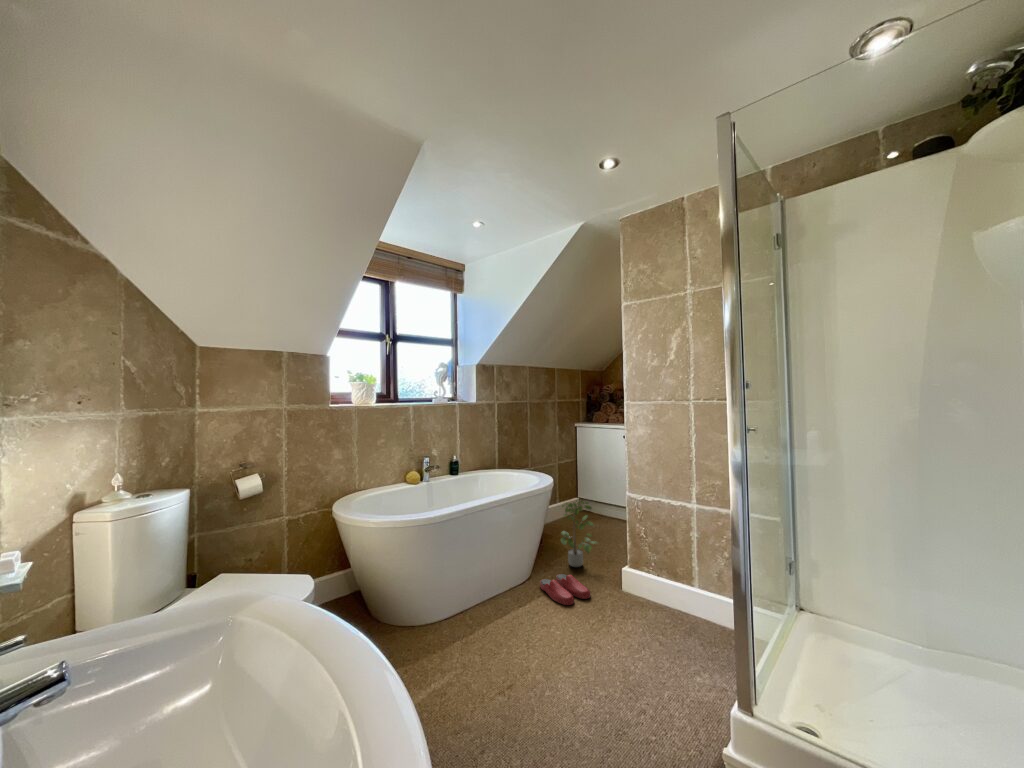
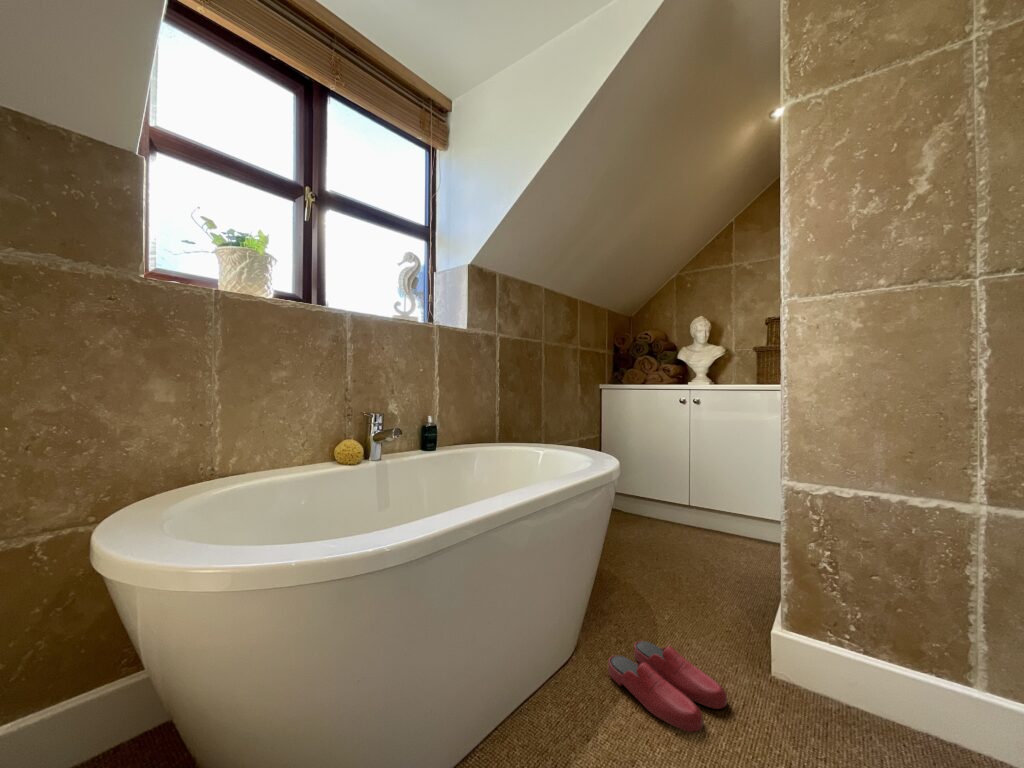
potted plant: present [561,501,597,567] -> none [624,494,700,620]

